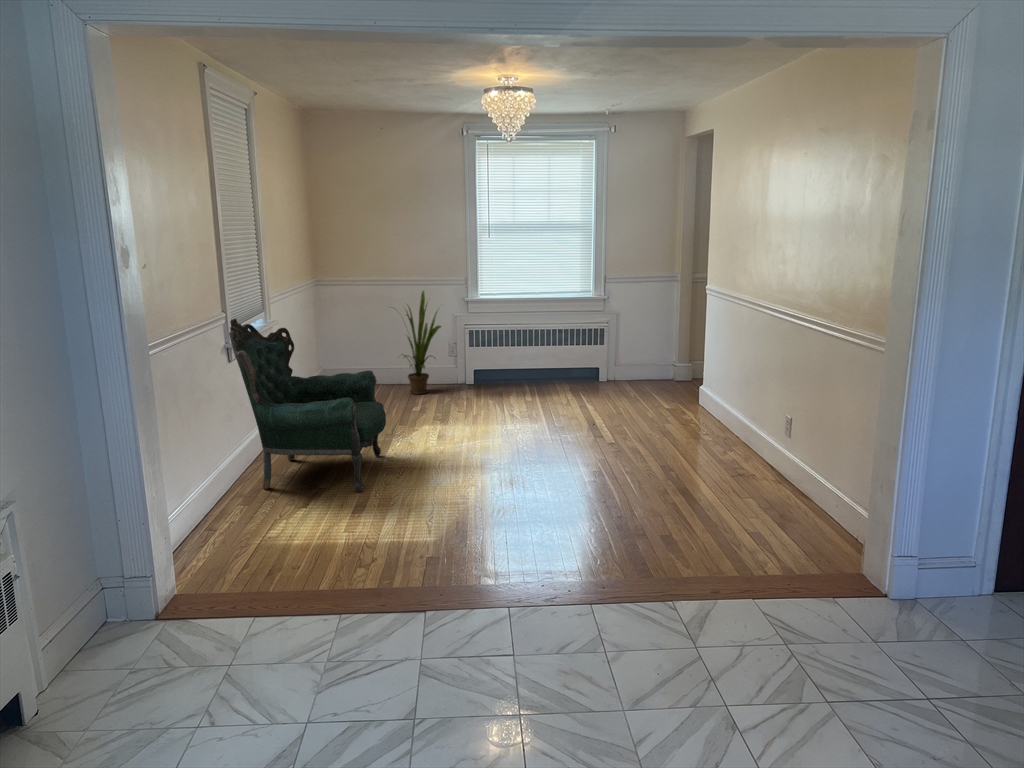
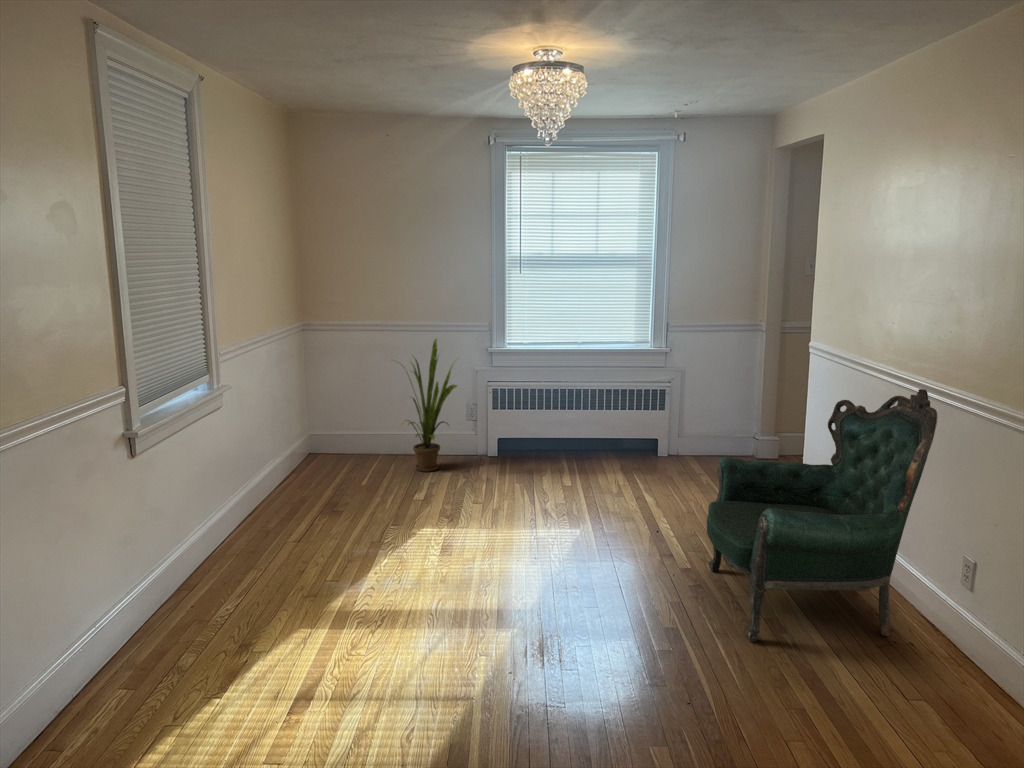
armchair: present [229,319,386,492] -> present [707,389,938,642]

